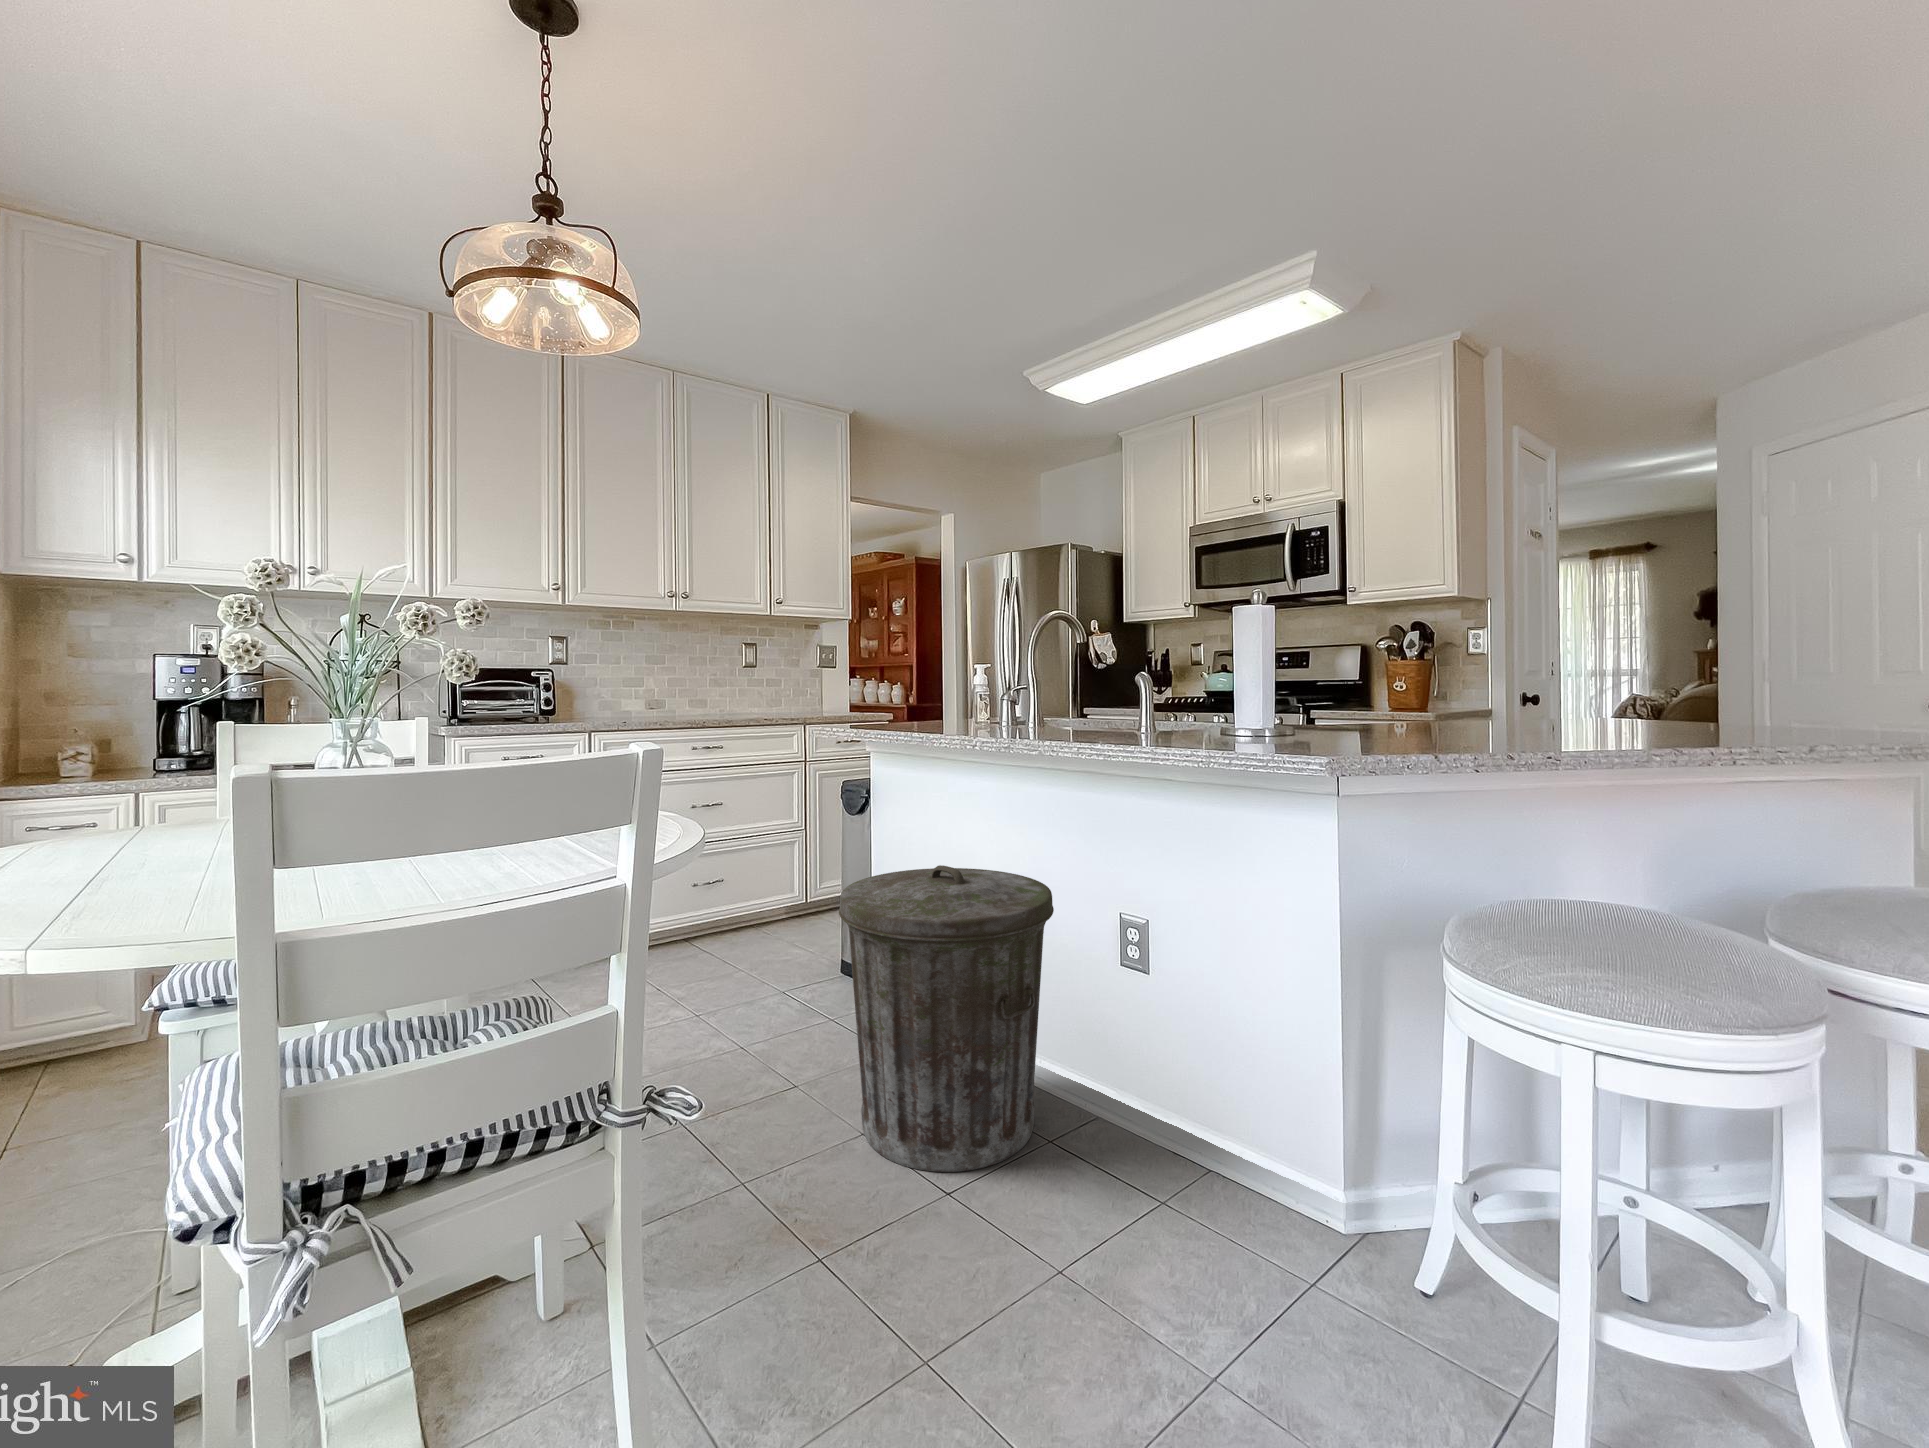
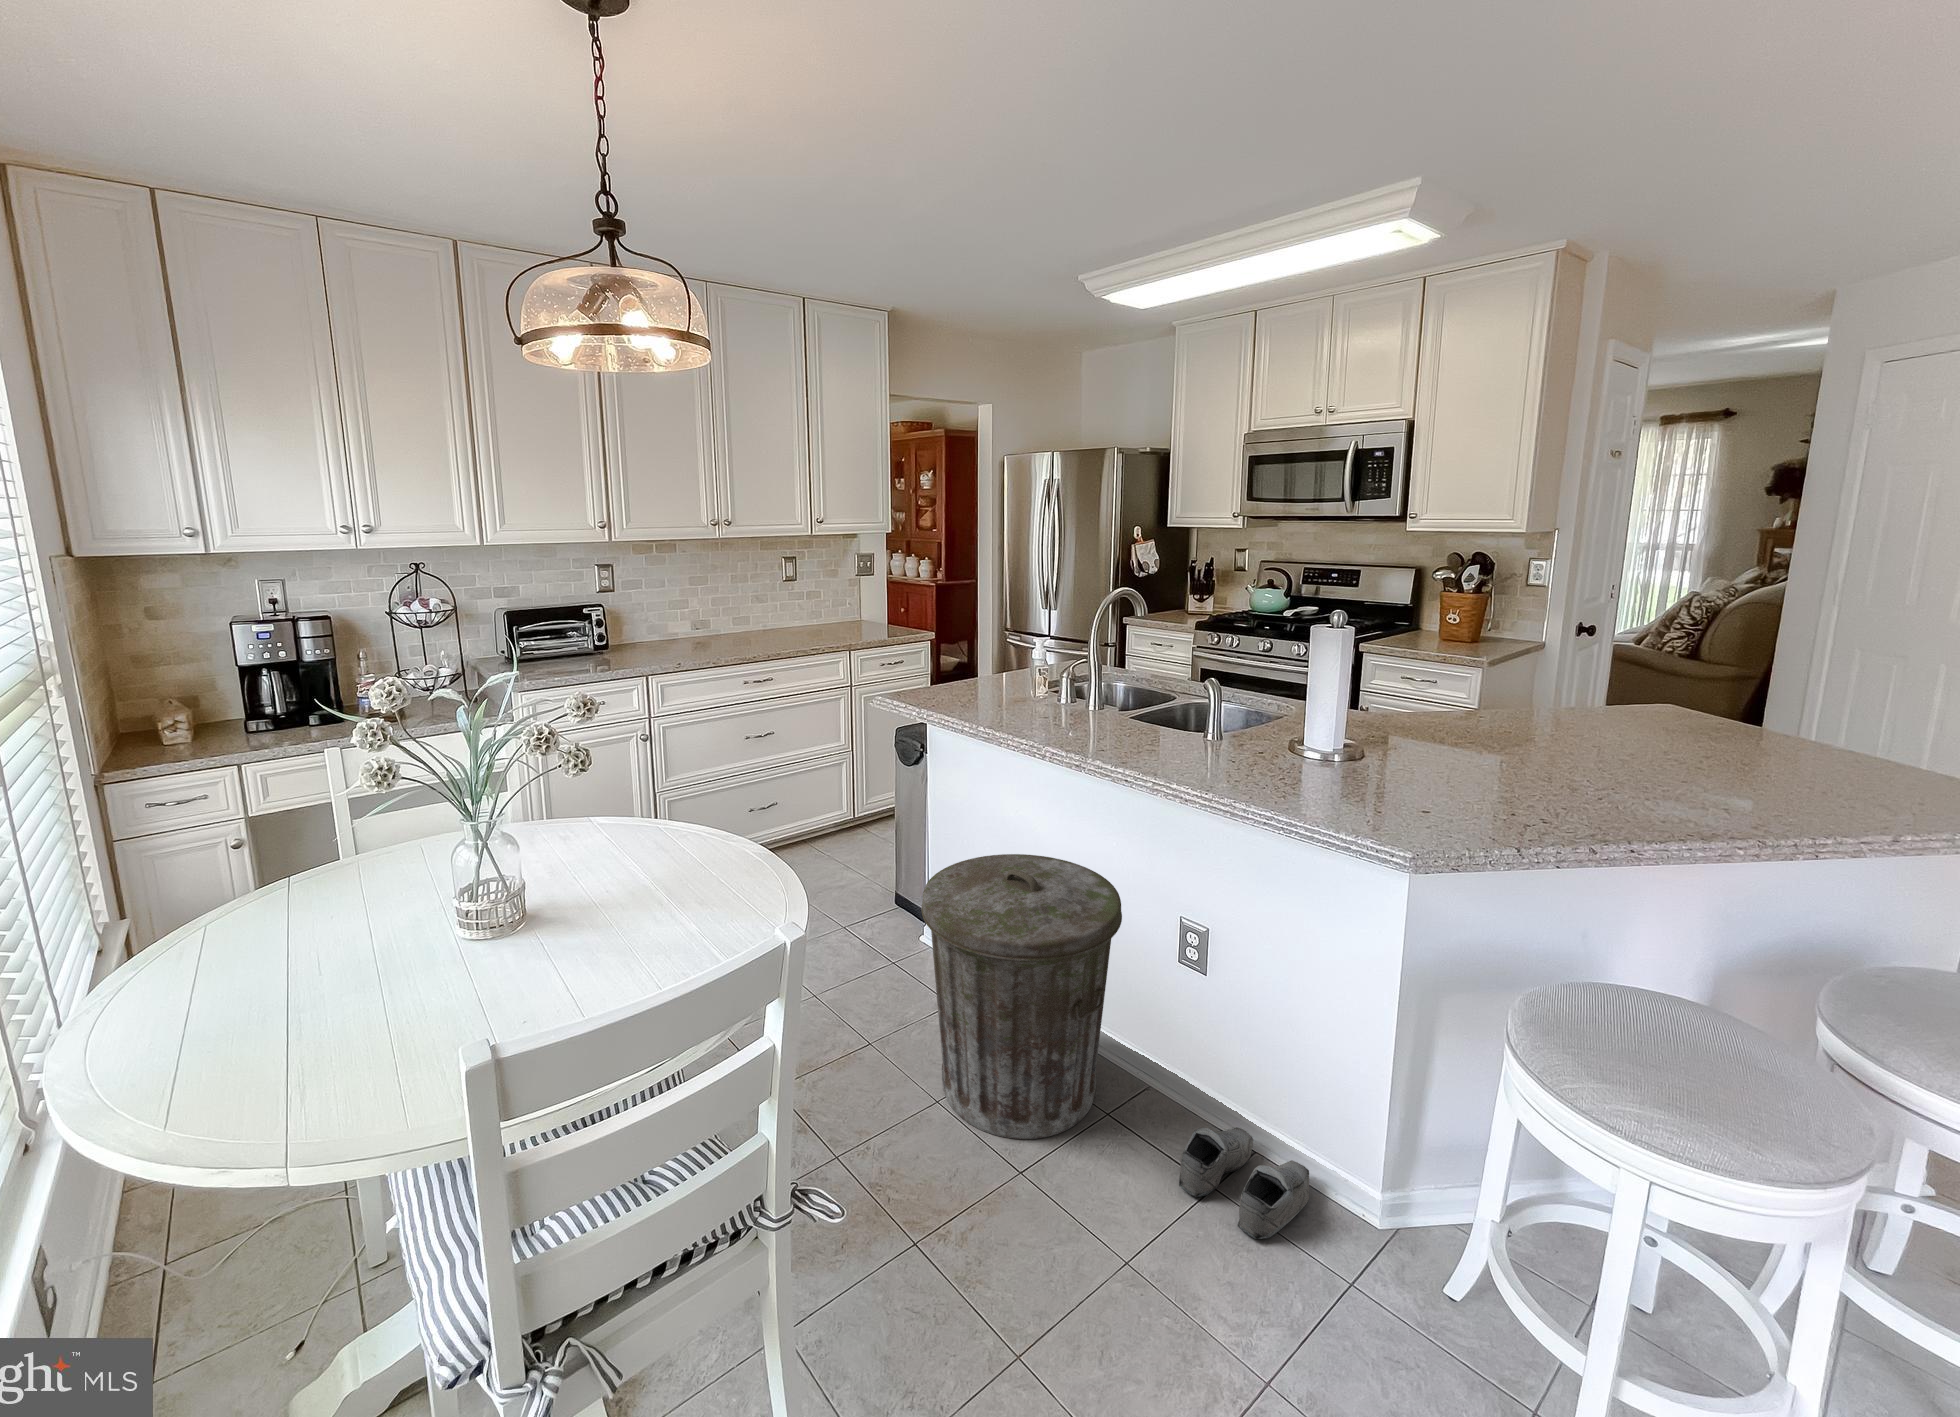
shoe: none [1120,1142,1269,1259] -> present [1179,1127,1309,1239]

